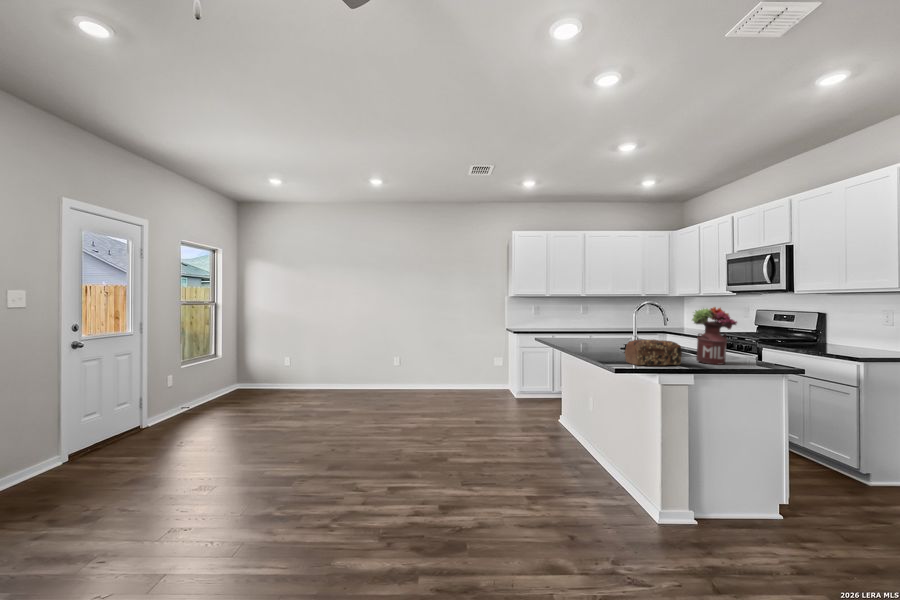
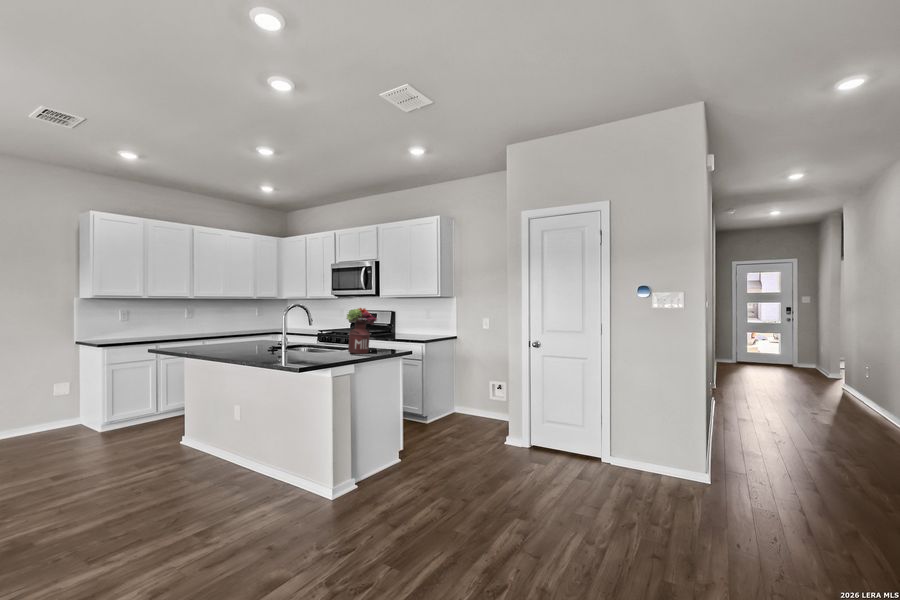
bread loaf: present [625,339,682,366] -> none [300,337,346,362]

